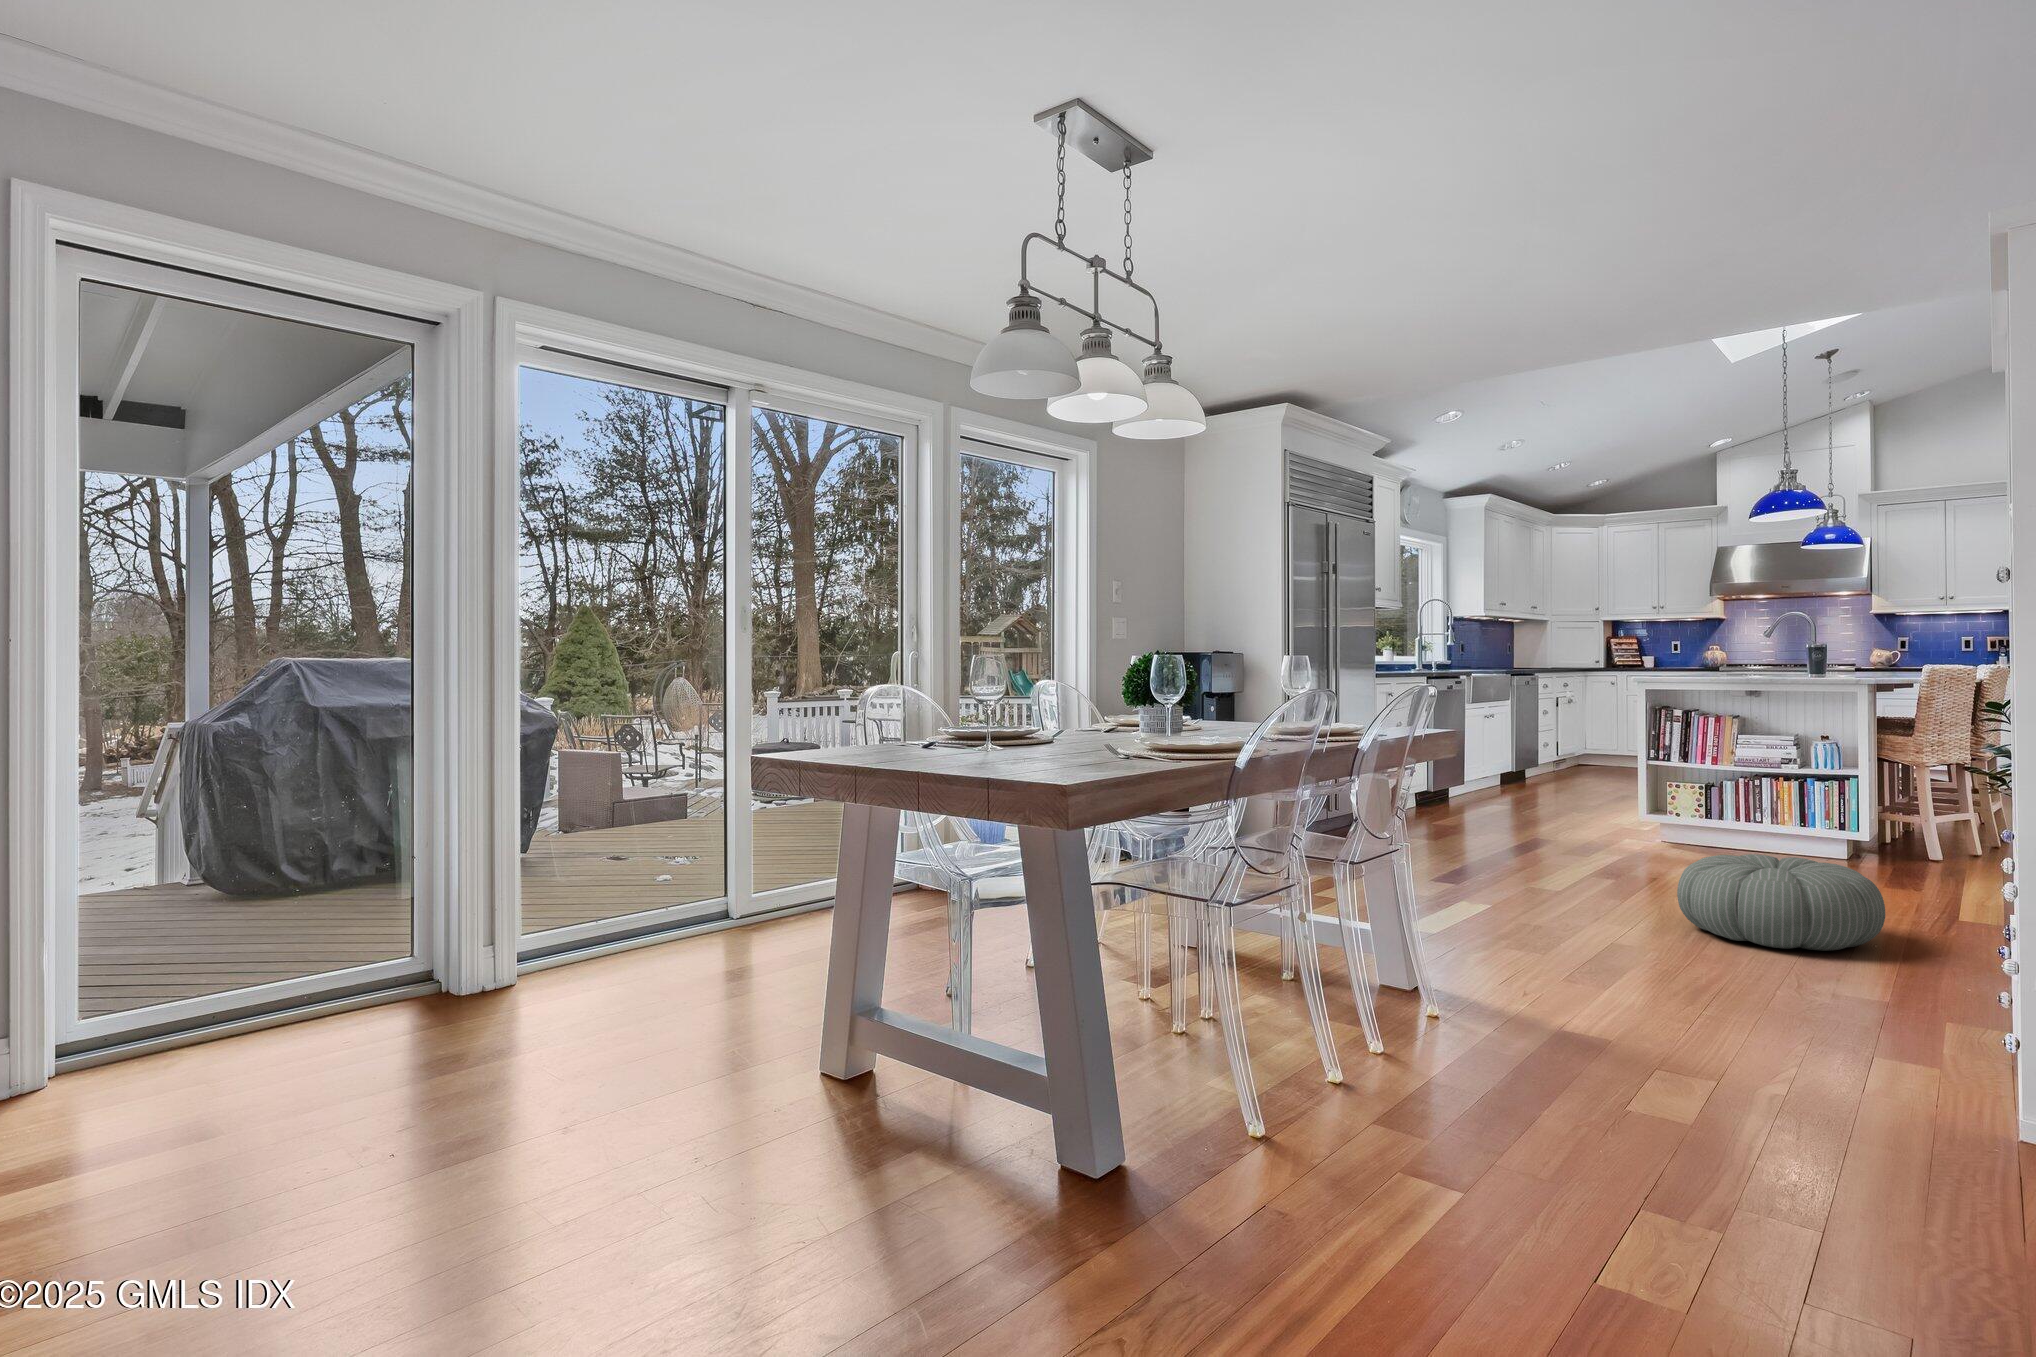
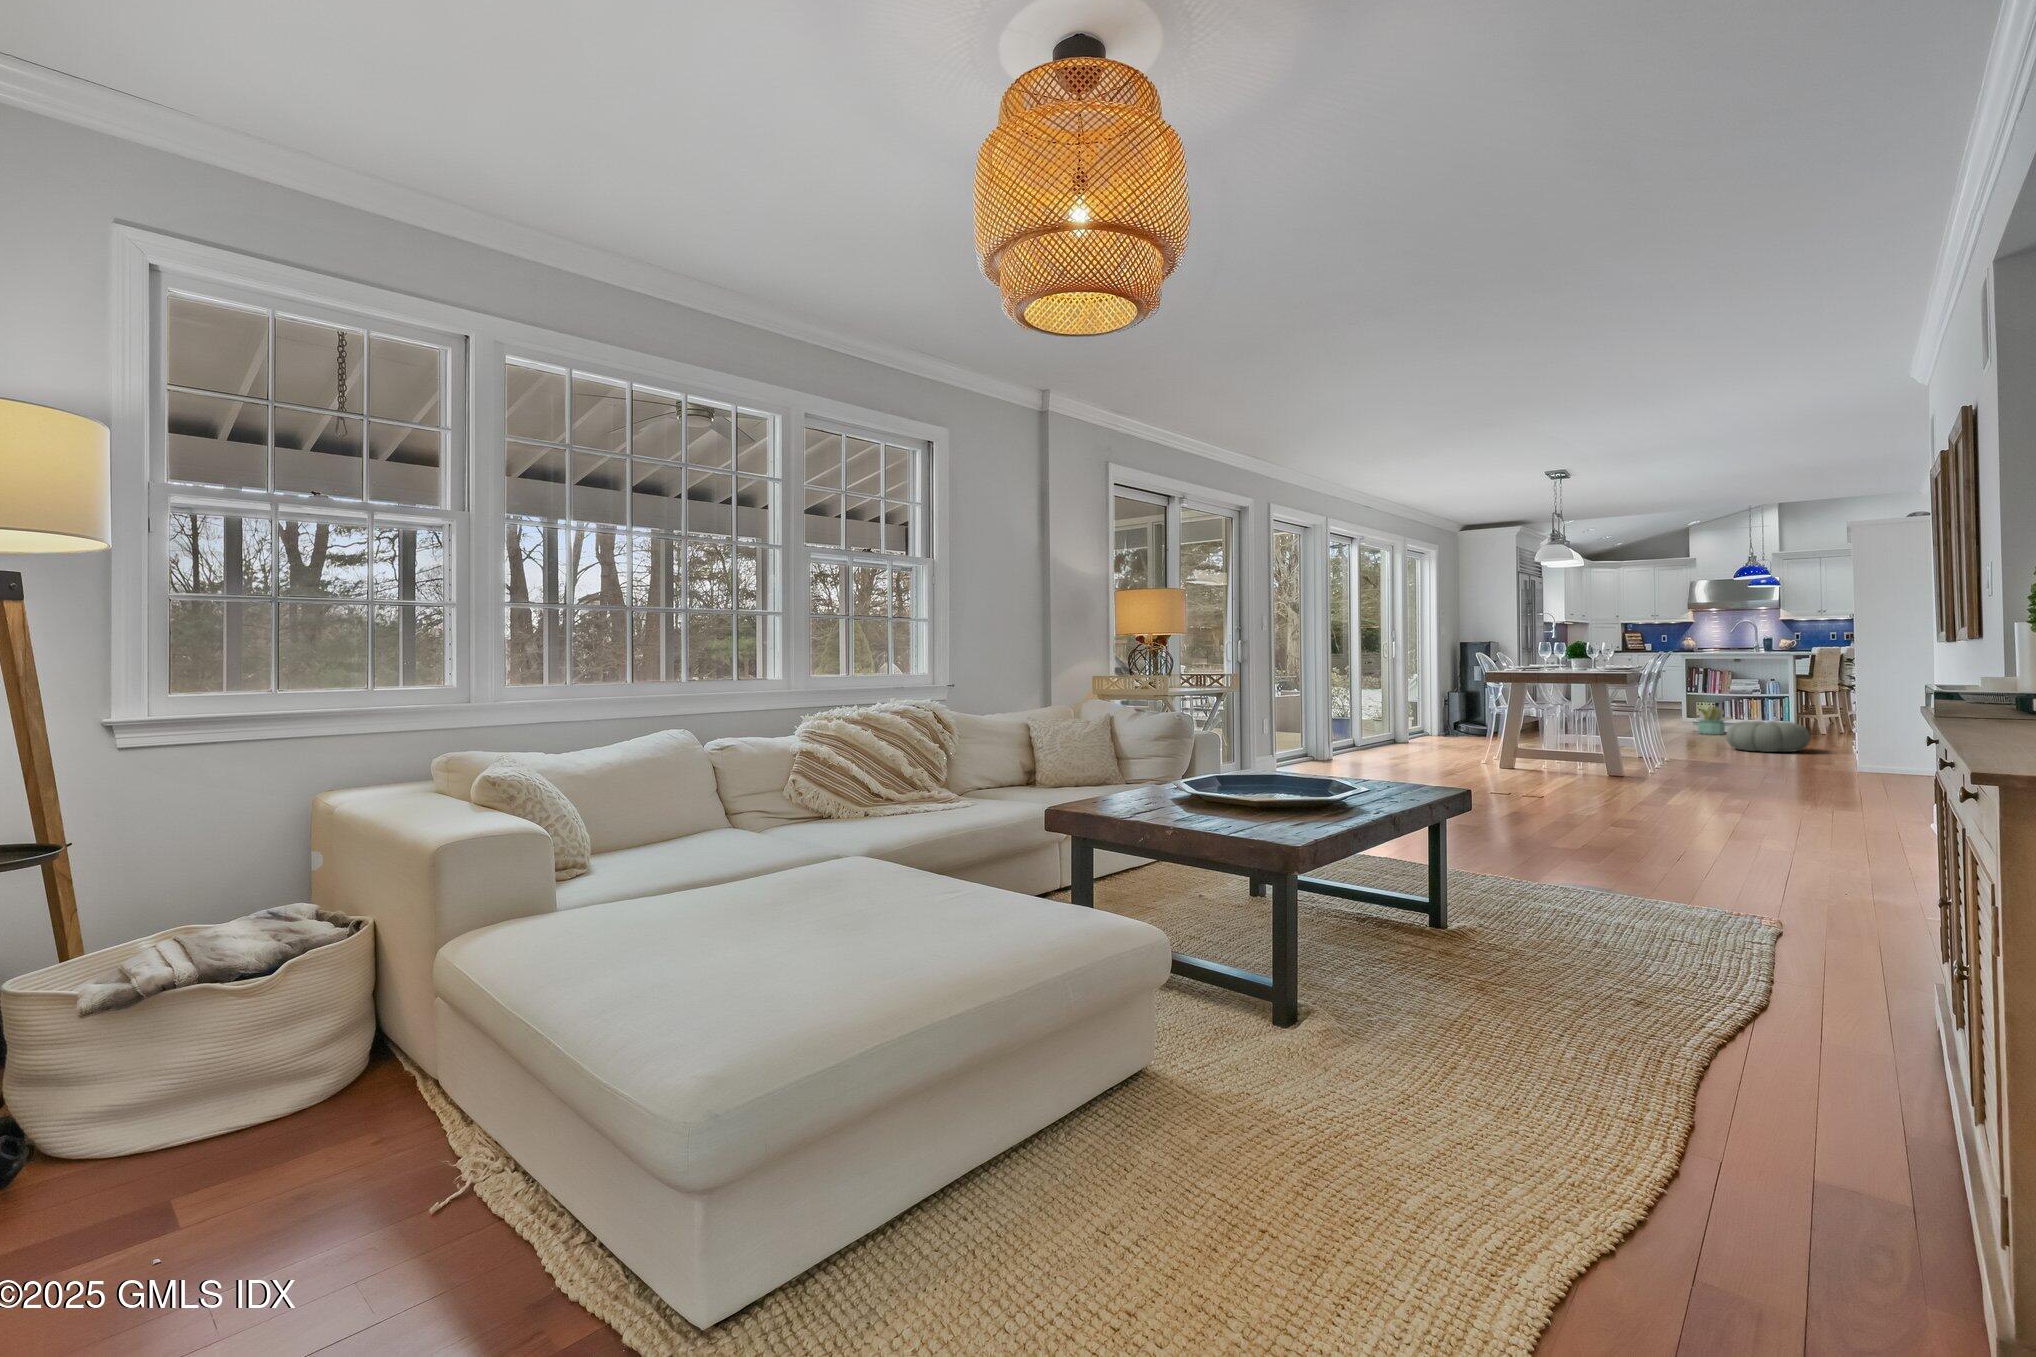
decorative plant: none [1653,792,1735,854] -> present [1694,707,1731,735]

